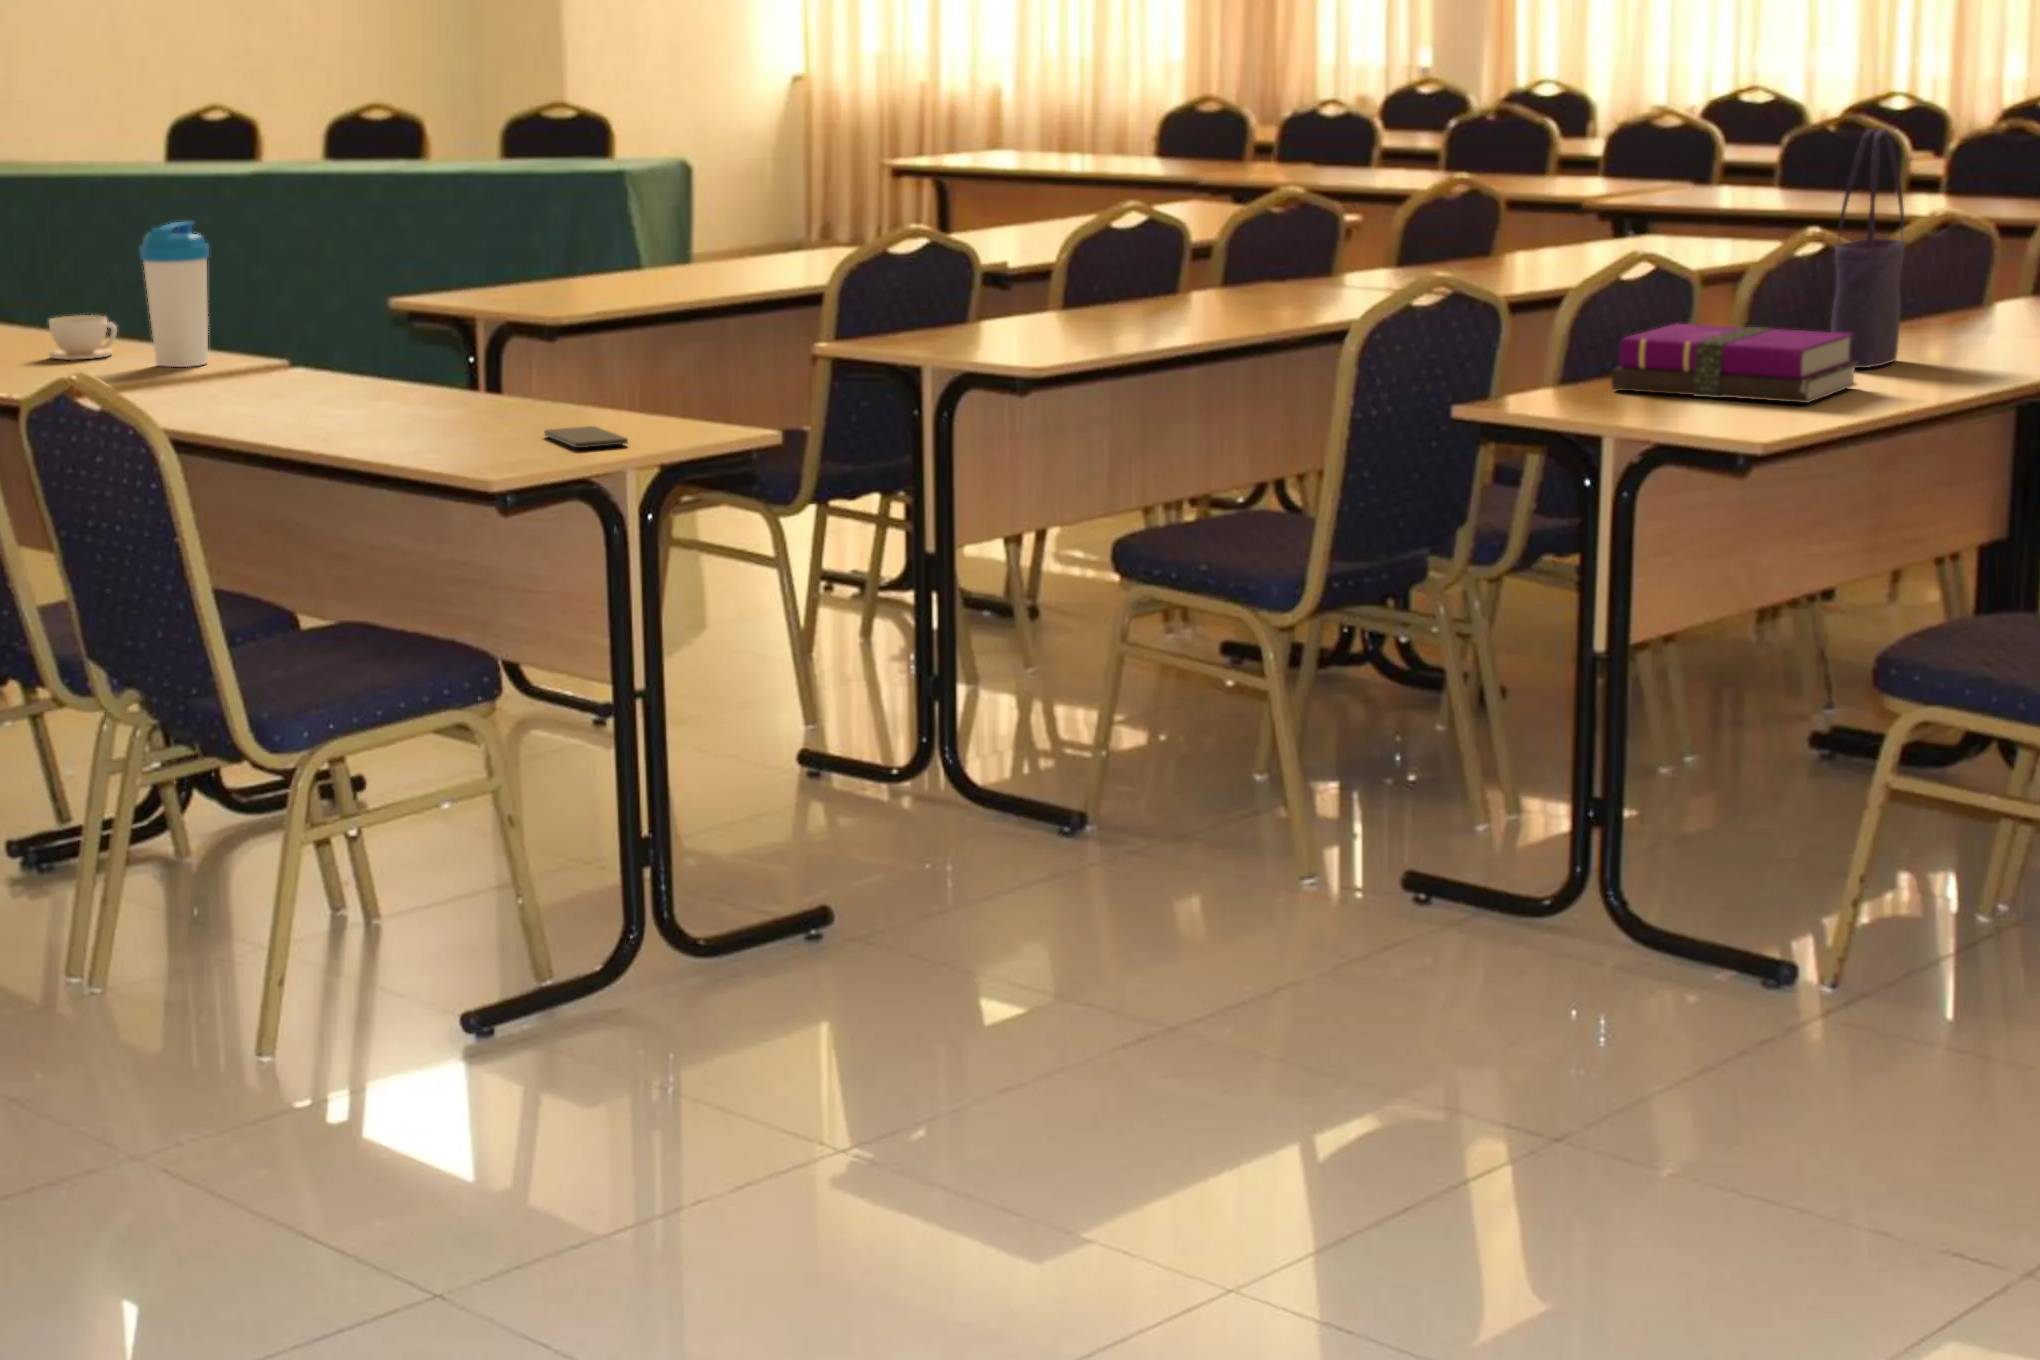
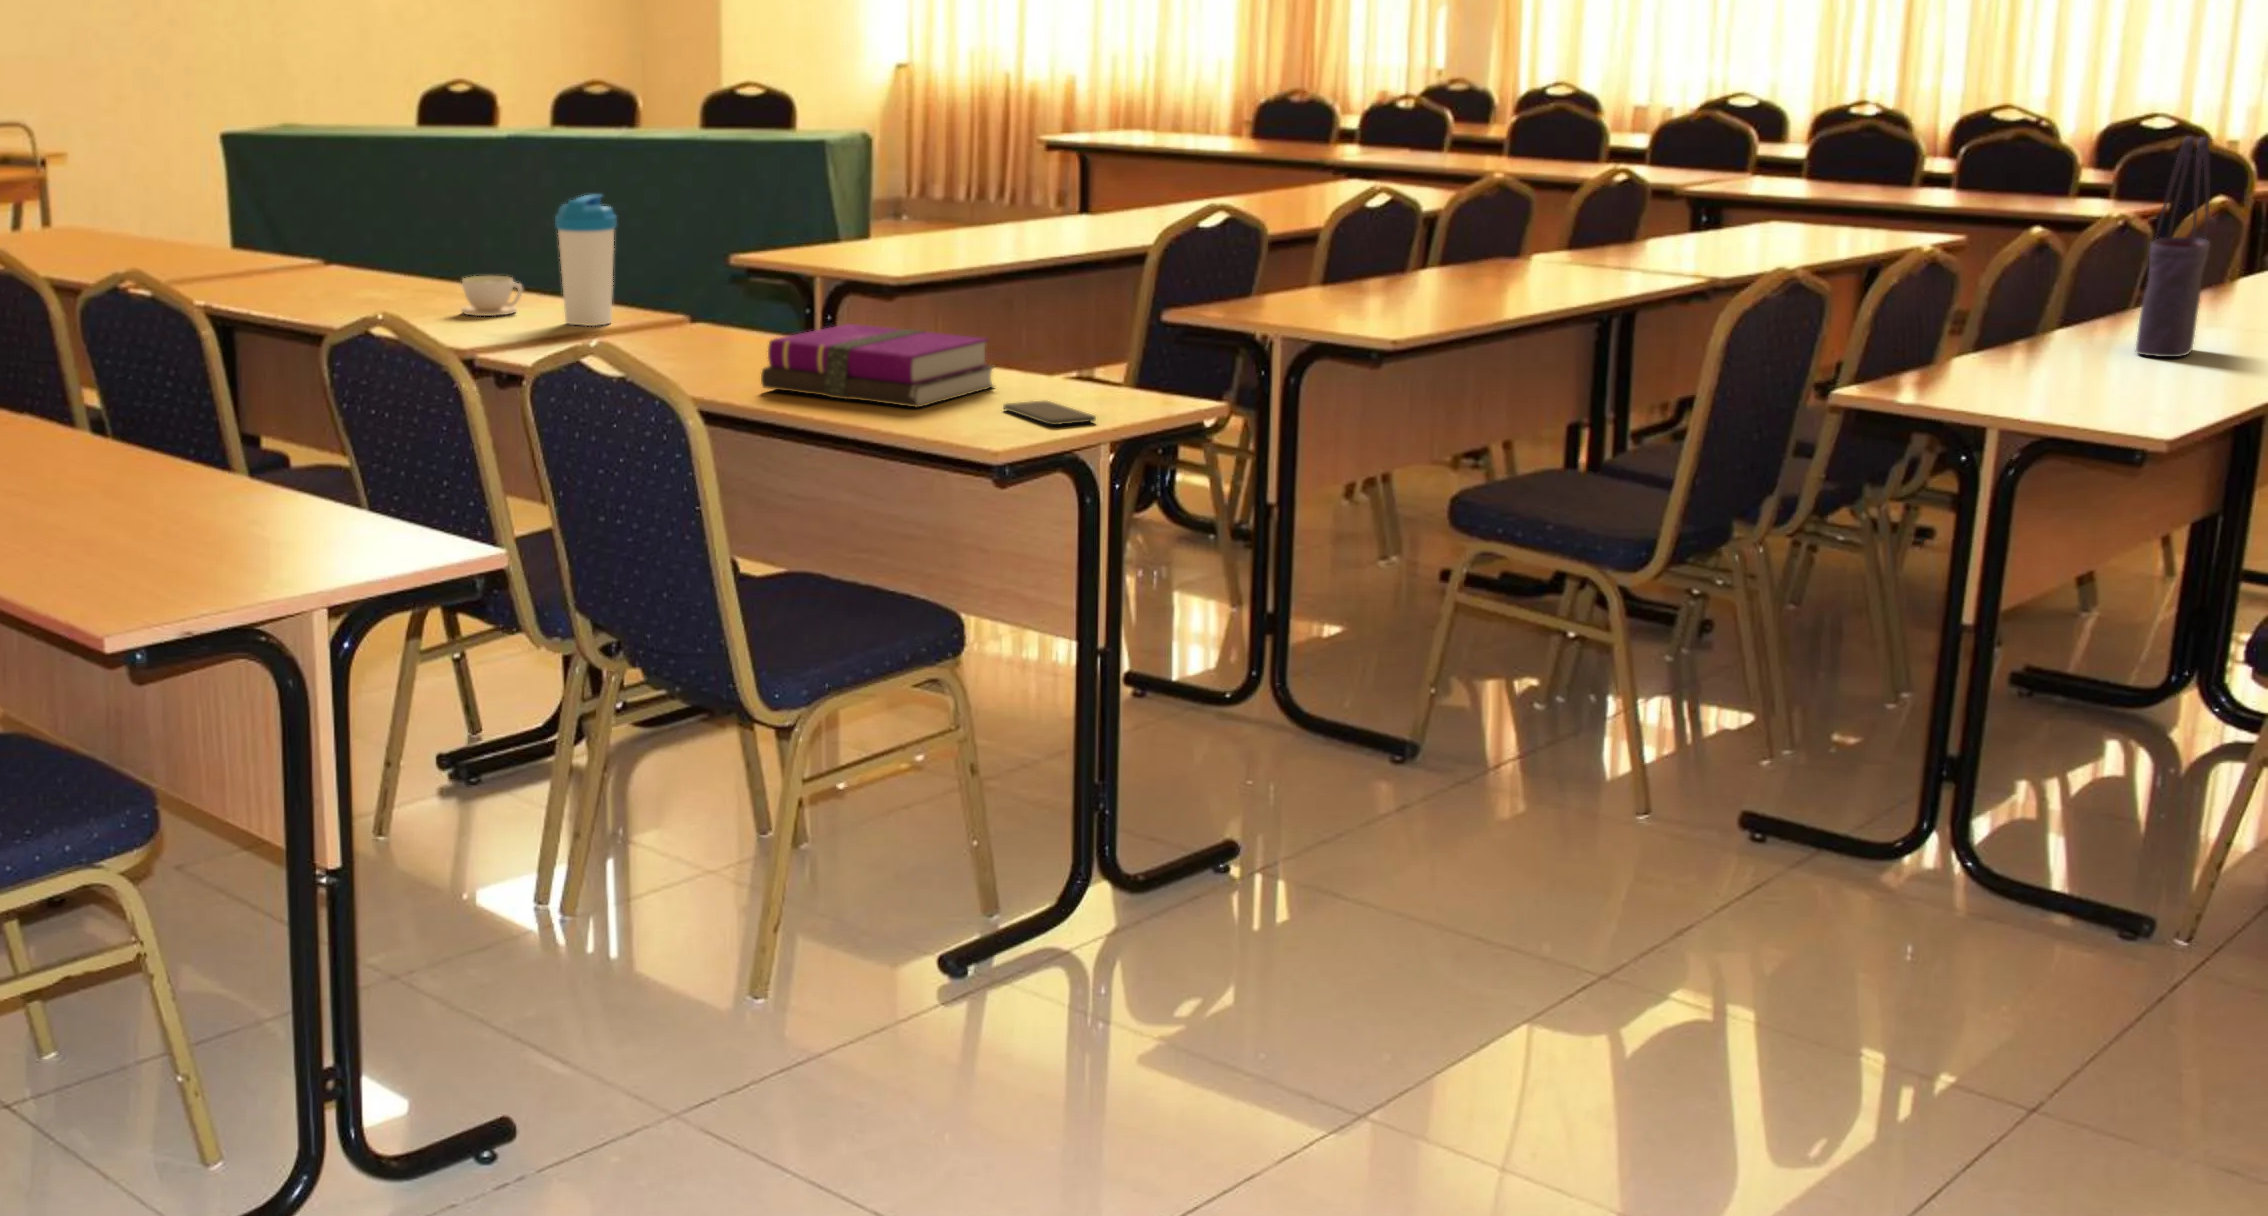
notebook: present [1612,324,1859,403] -> present [761,324,994,407]

